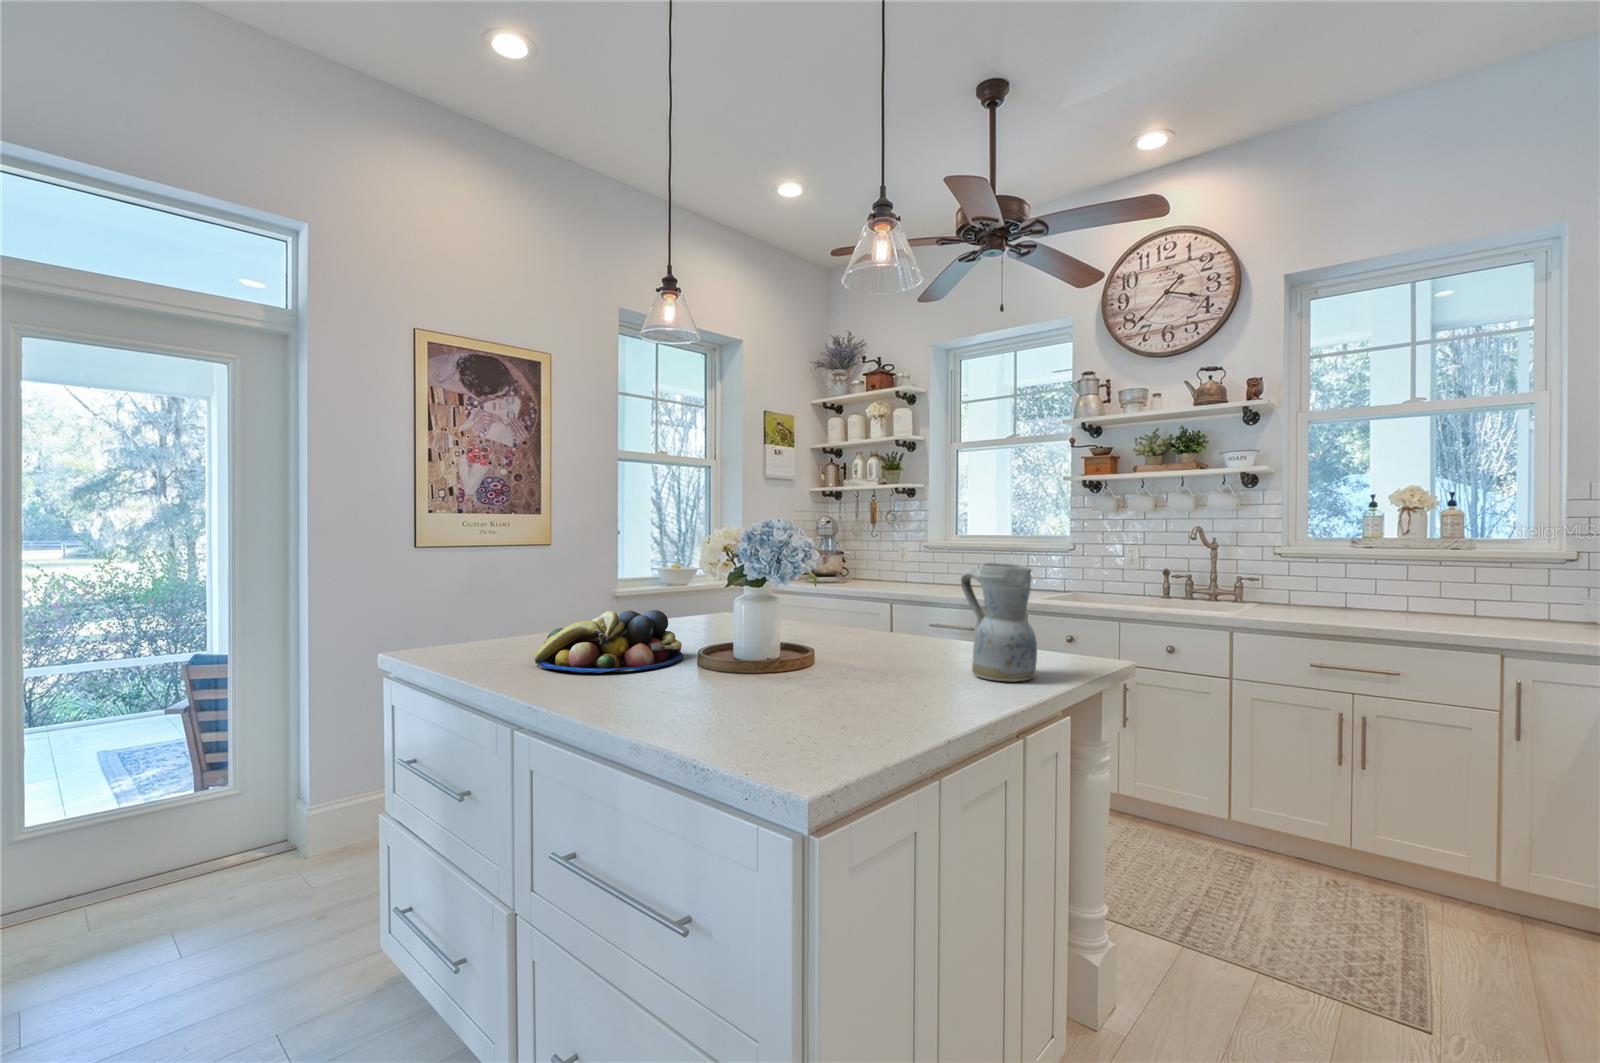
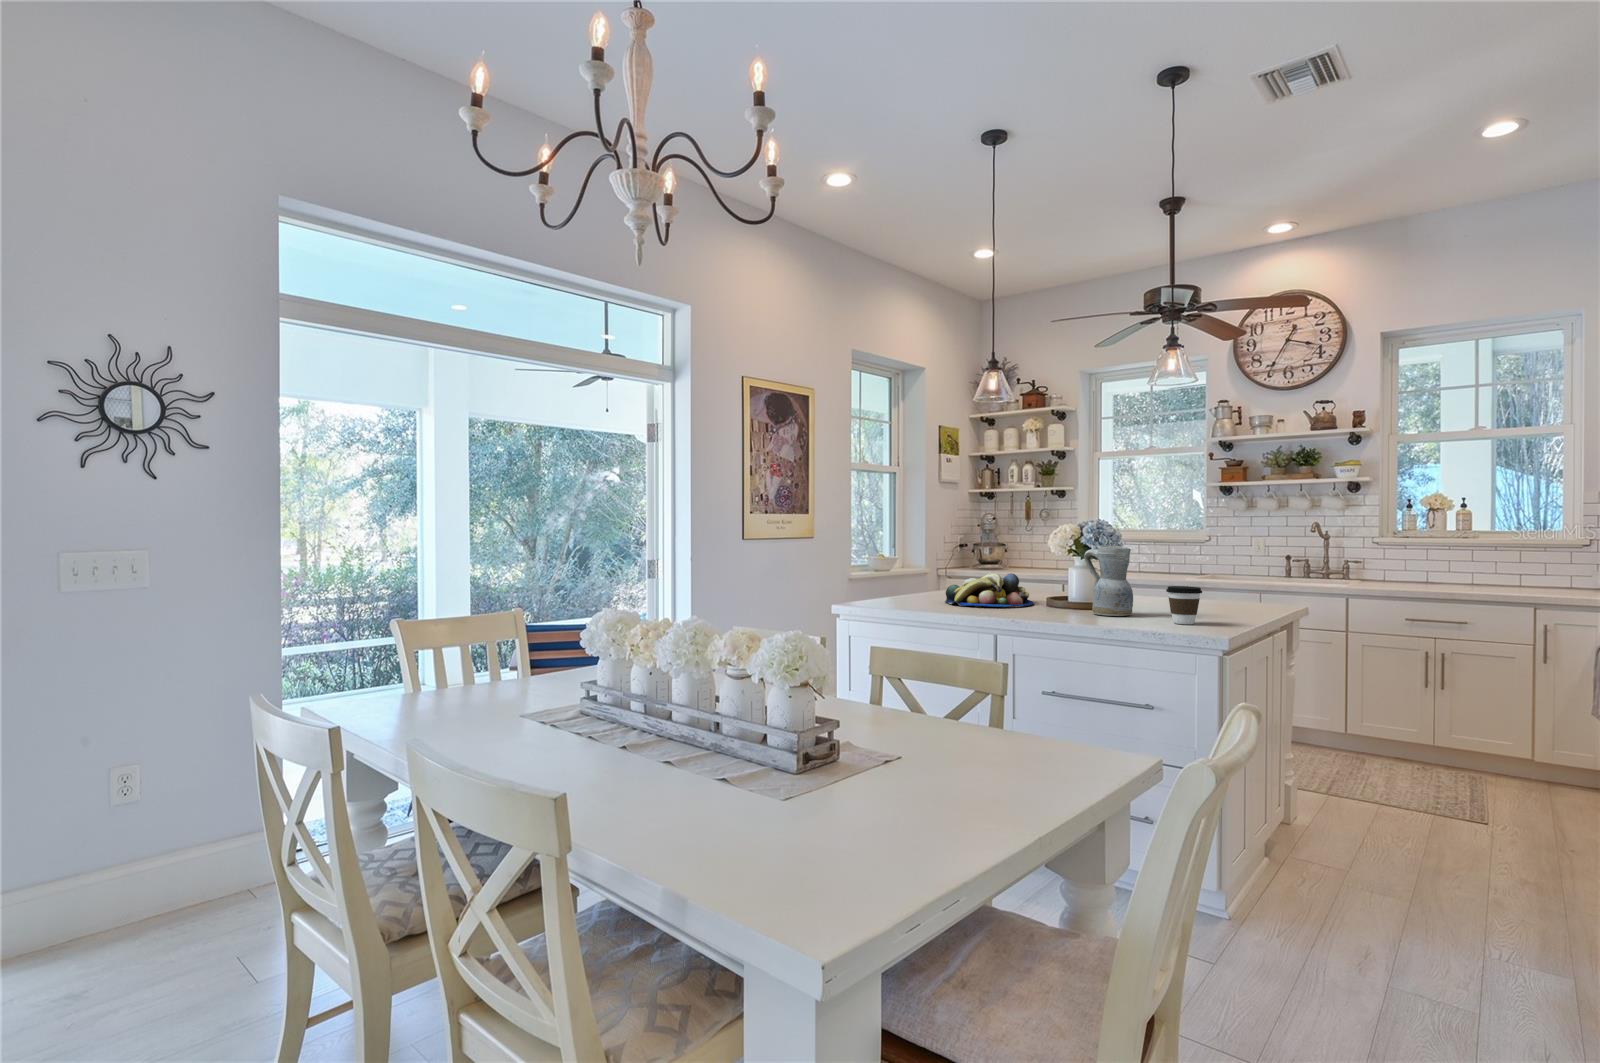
ceramic pitcher: present [961,563,1037,681] -> present [1084,545,1133,616]
coffee cup: none [783,655,850,740] -> present [1166,586,1202,624]

